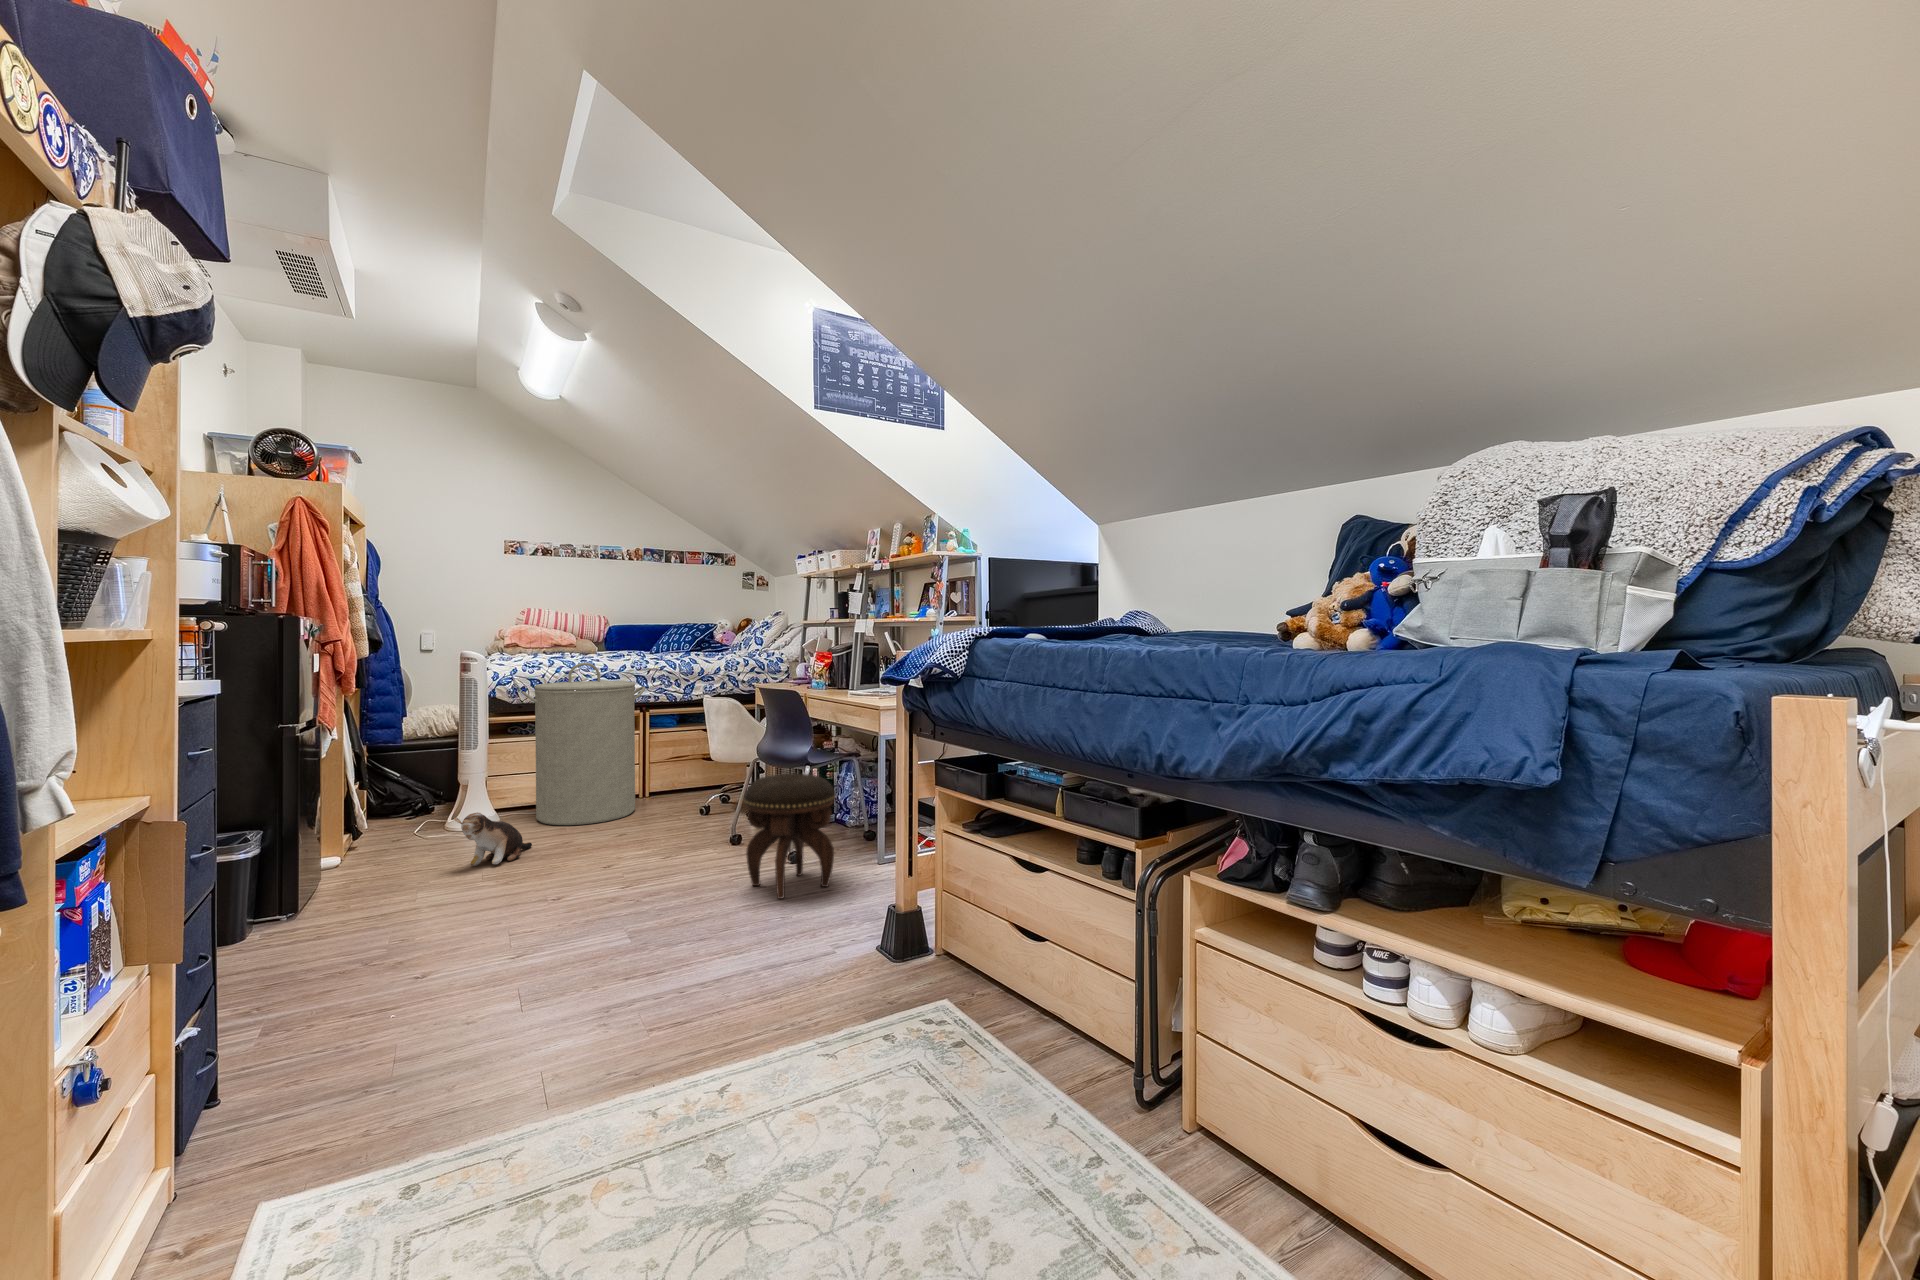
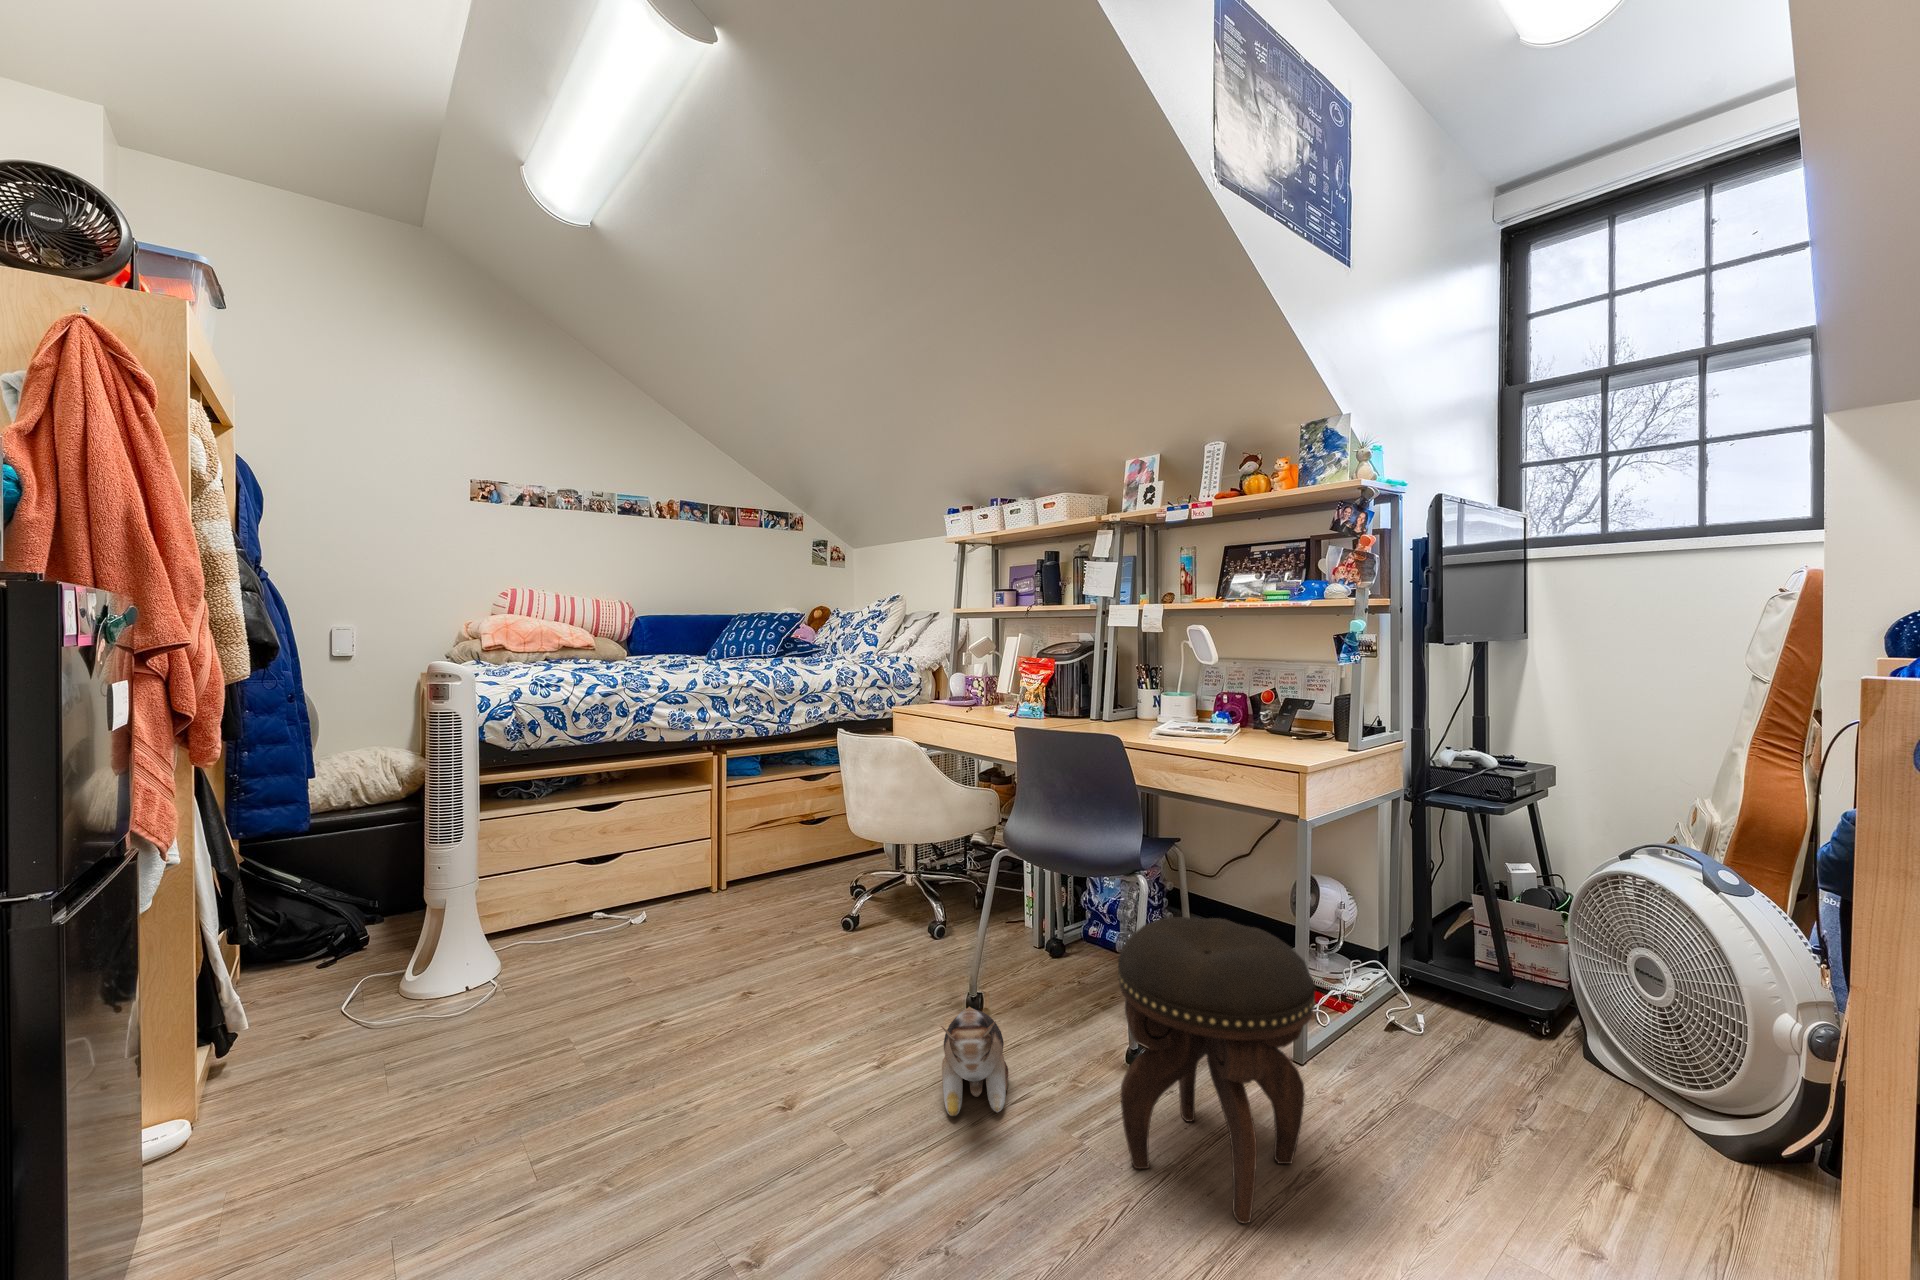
laundry hamper: present [522,663,645,825] -> none [541,679,741,969]
plush toy: present [454,812,532,866] -> present [941,1007,1008,1116]

